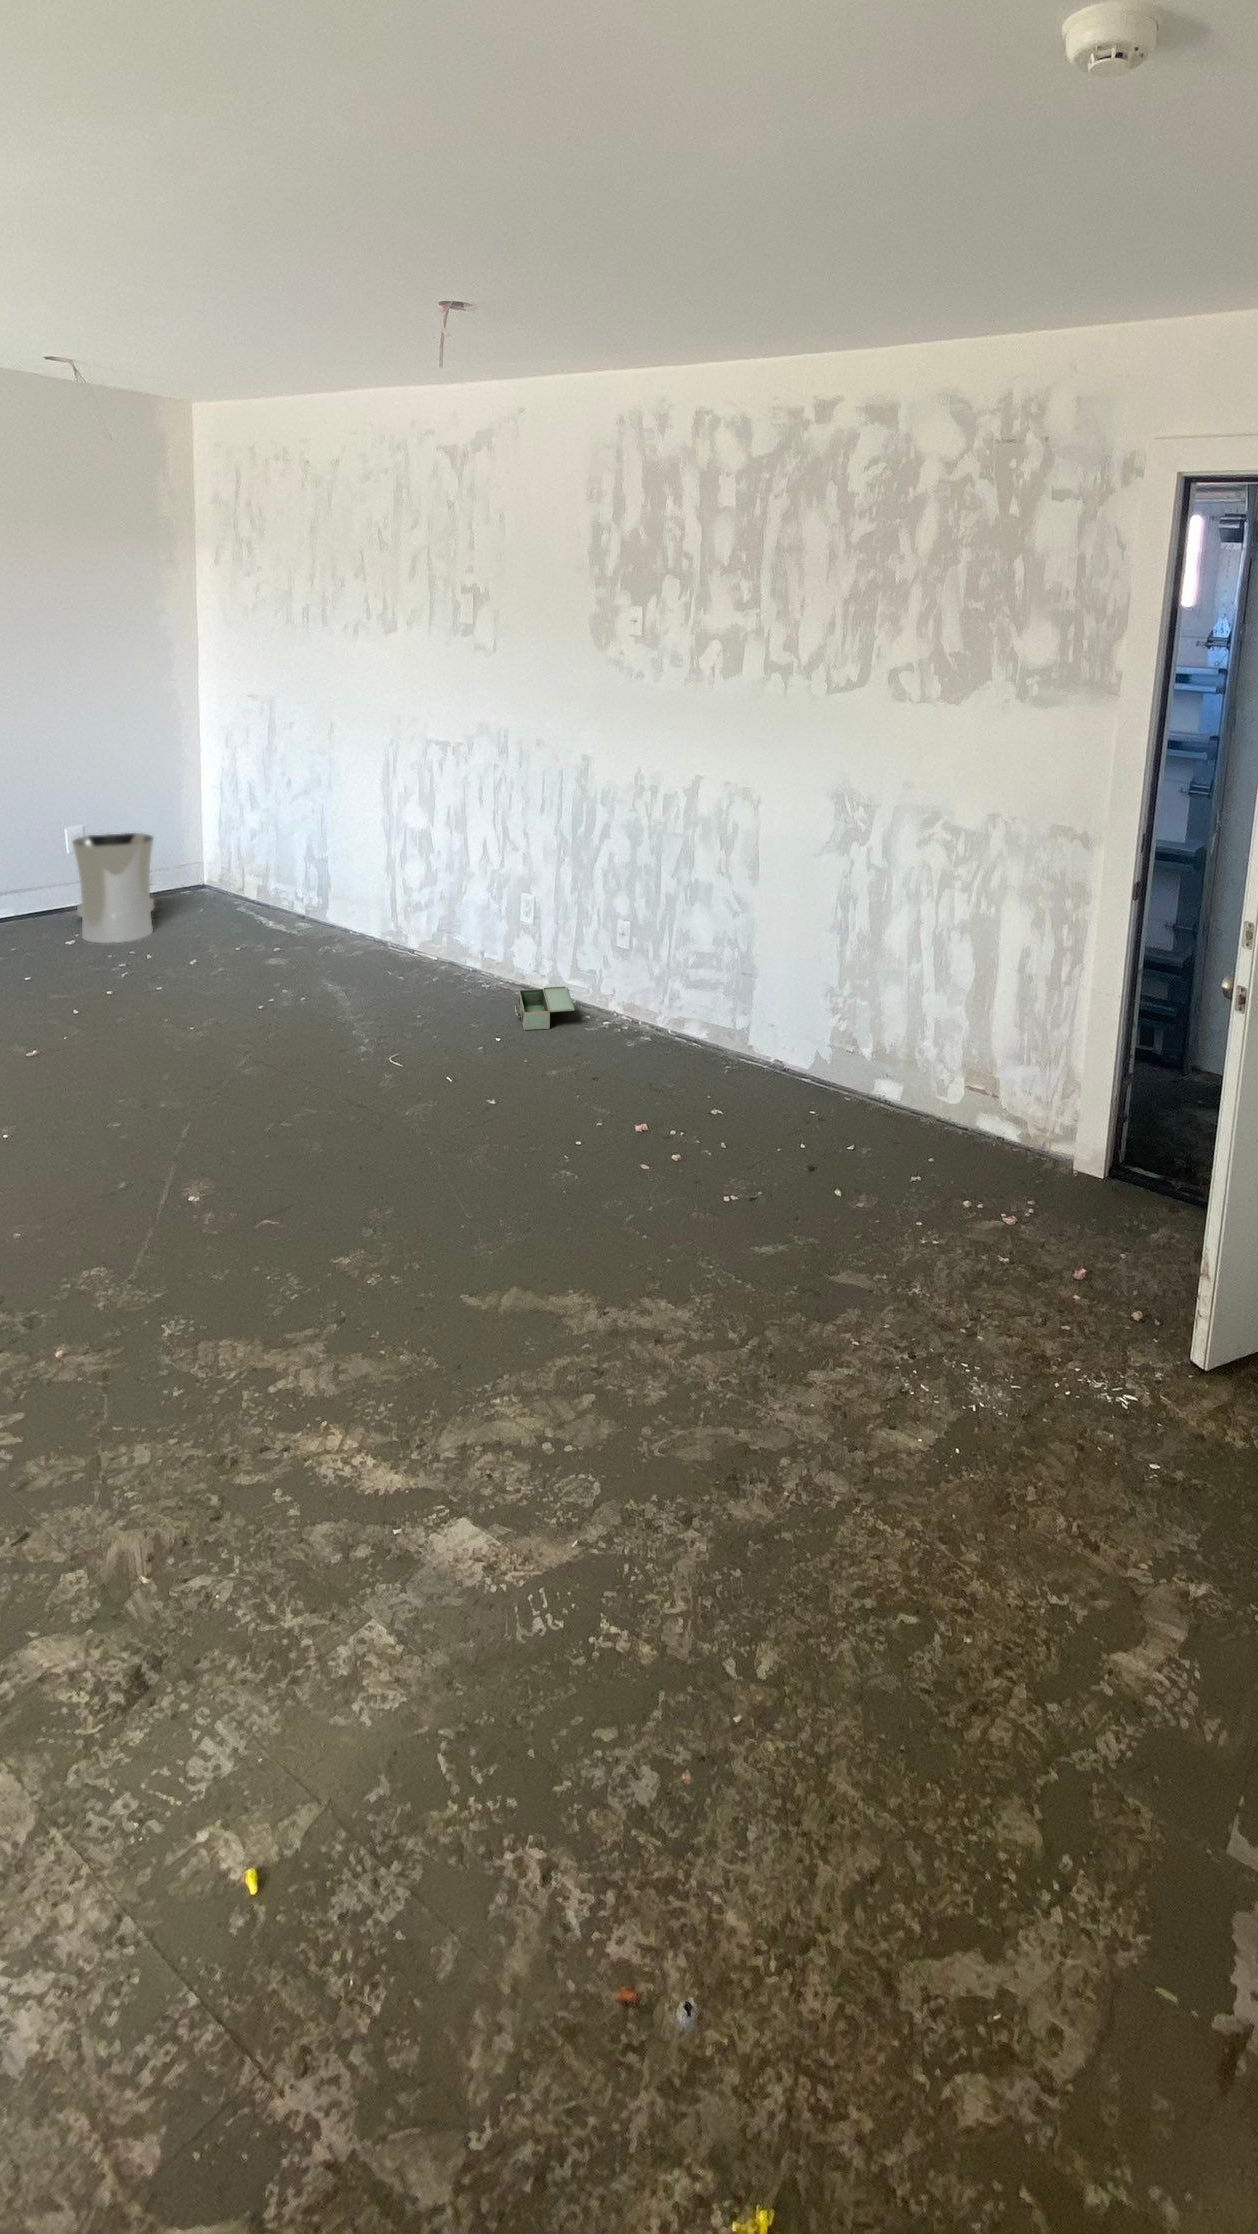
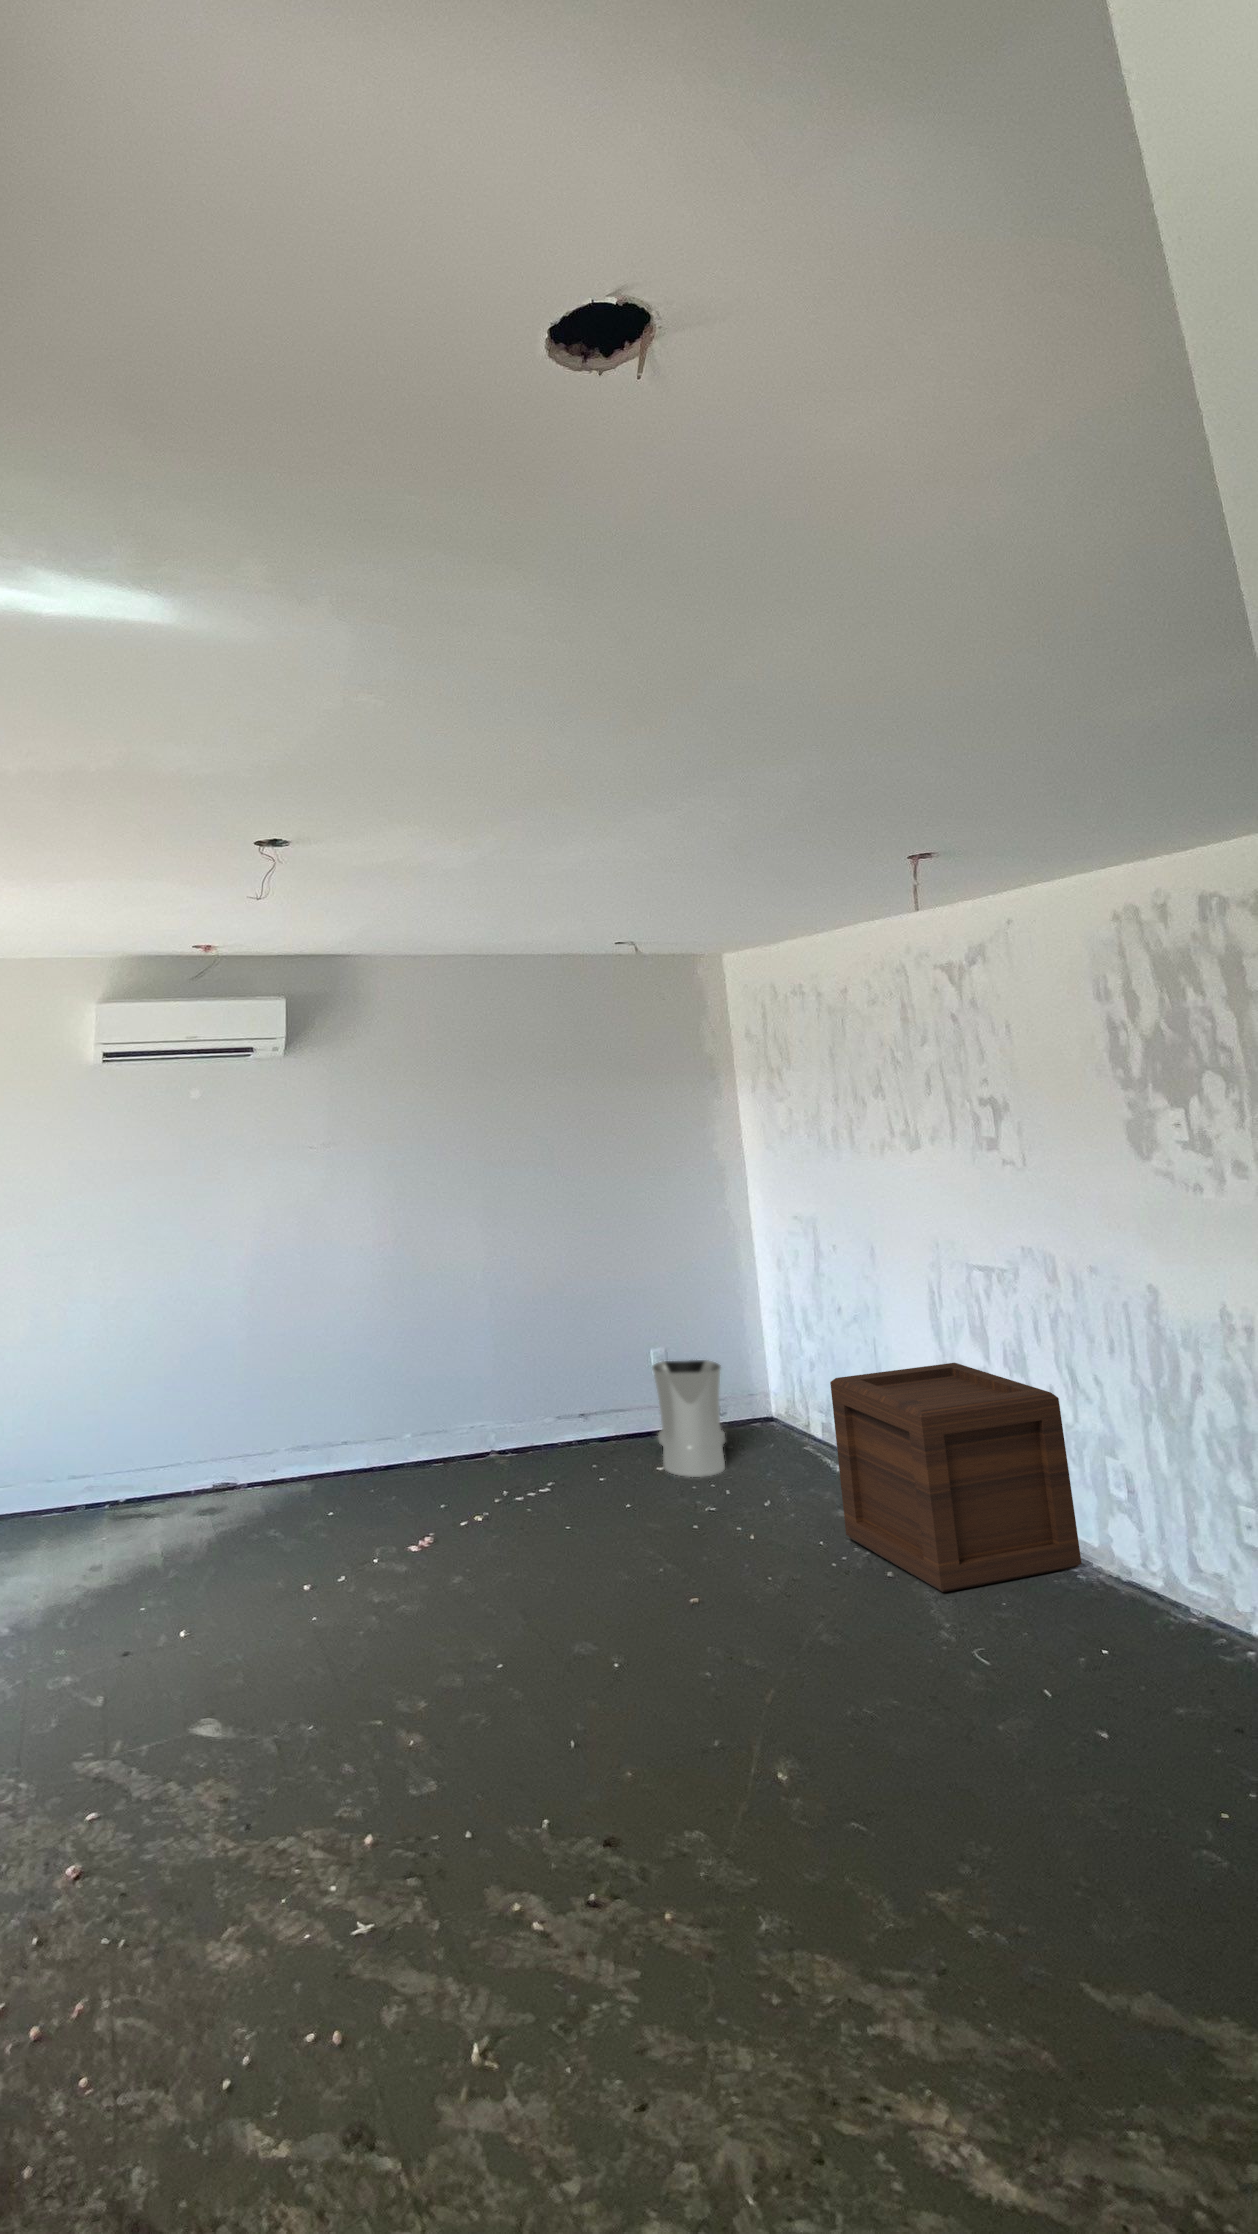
wooden crate: none [273,823,486,1014] -> present [830,1363,1081,1592]
toolbox: present [515,987,574,1030] -> none [1121,1587,1200,1646]

